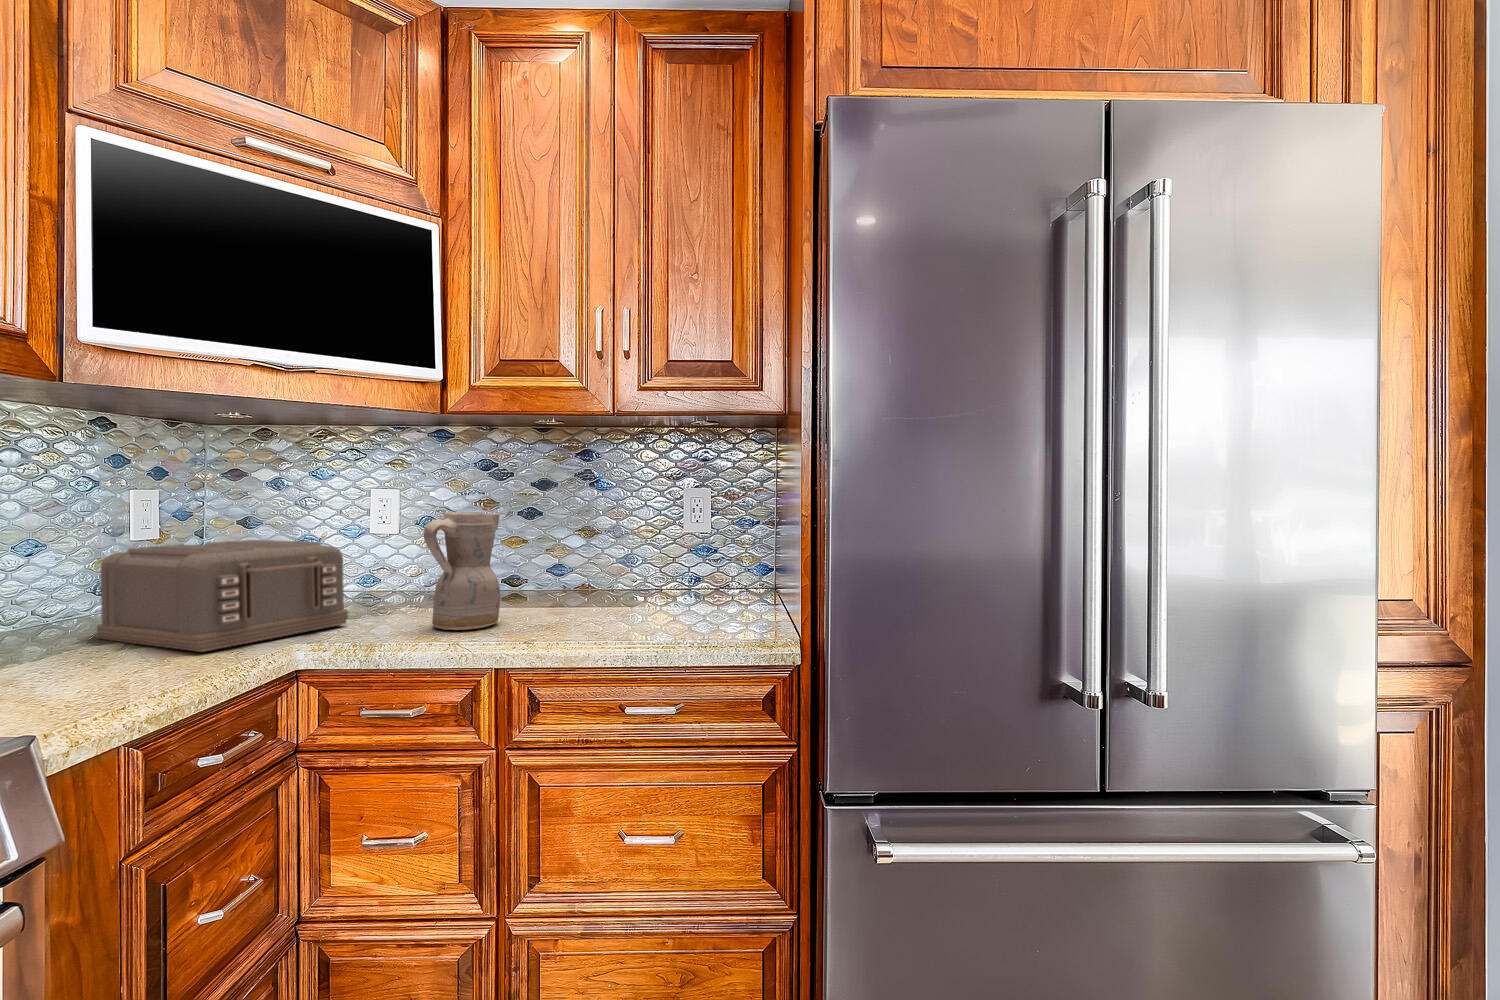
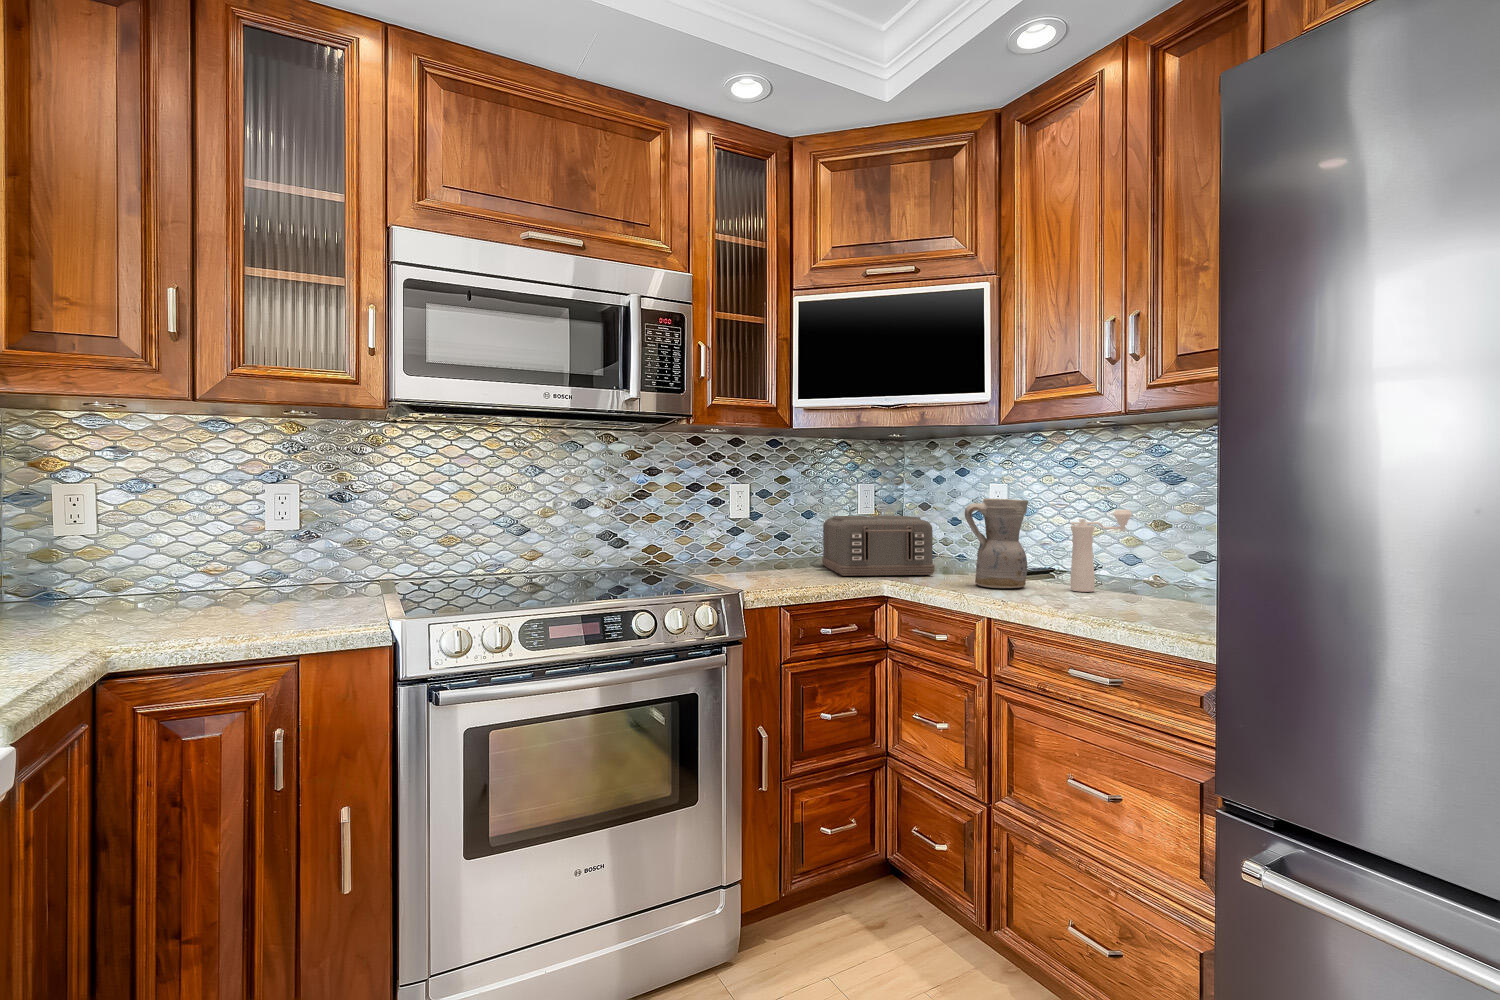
pepper mill: none [542,521,593,617] -> present [1071,510,1132,592]

